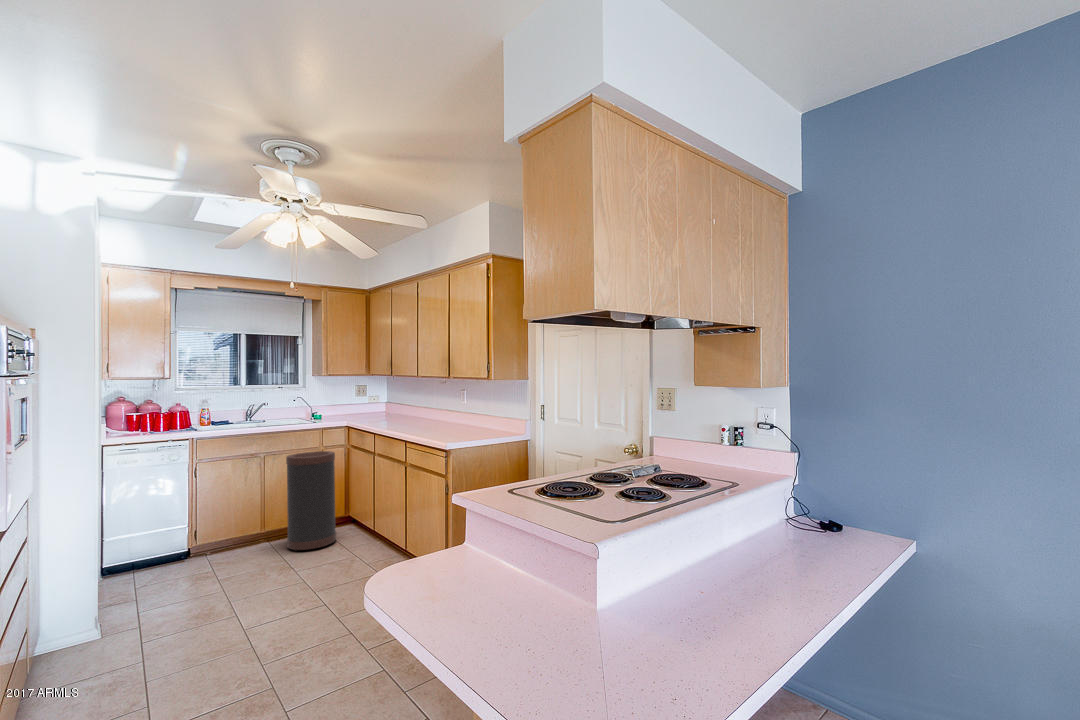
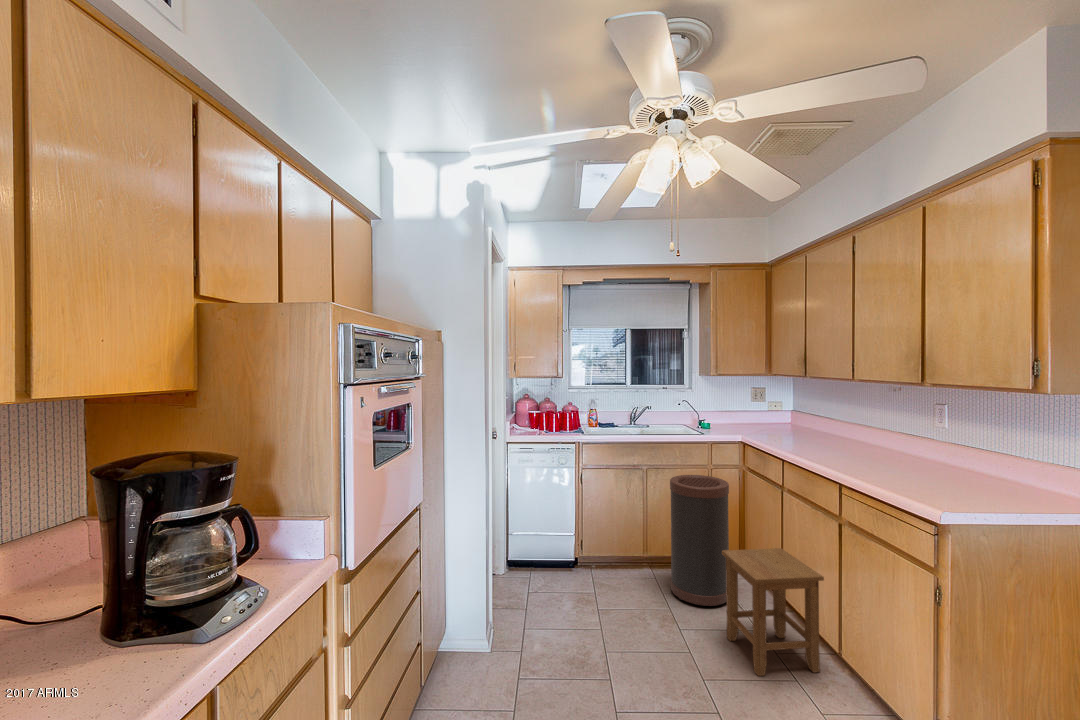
stool: none [329,487,394,569] -> present [722,548,824,676]

